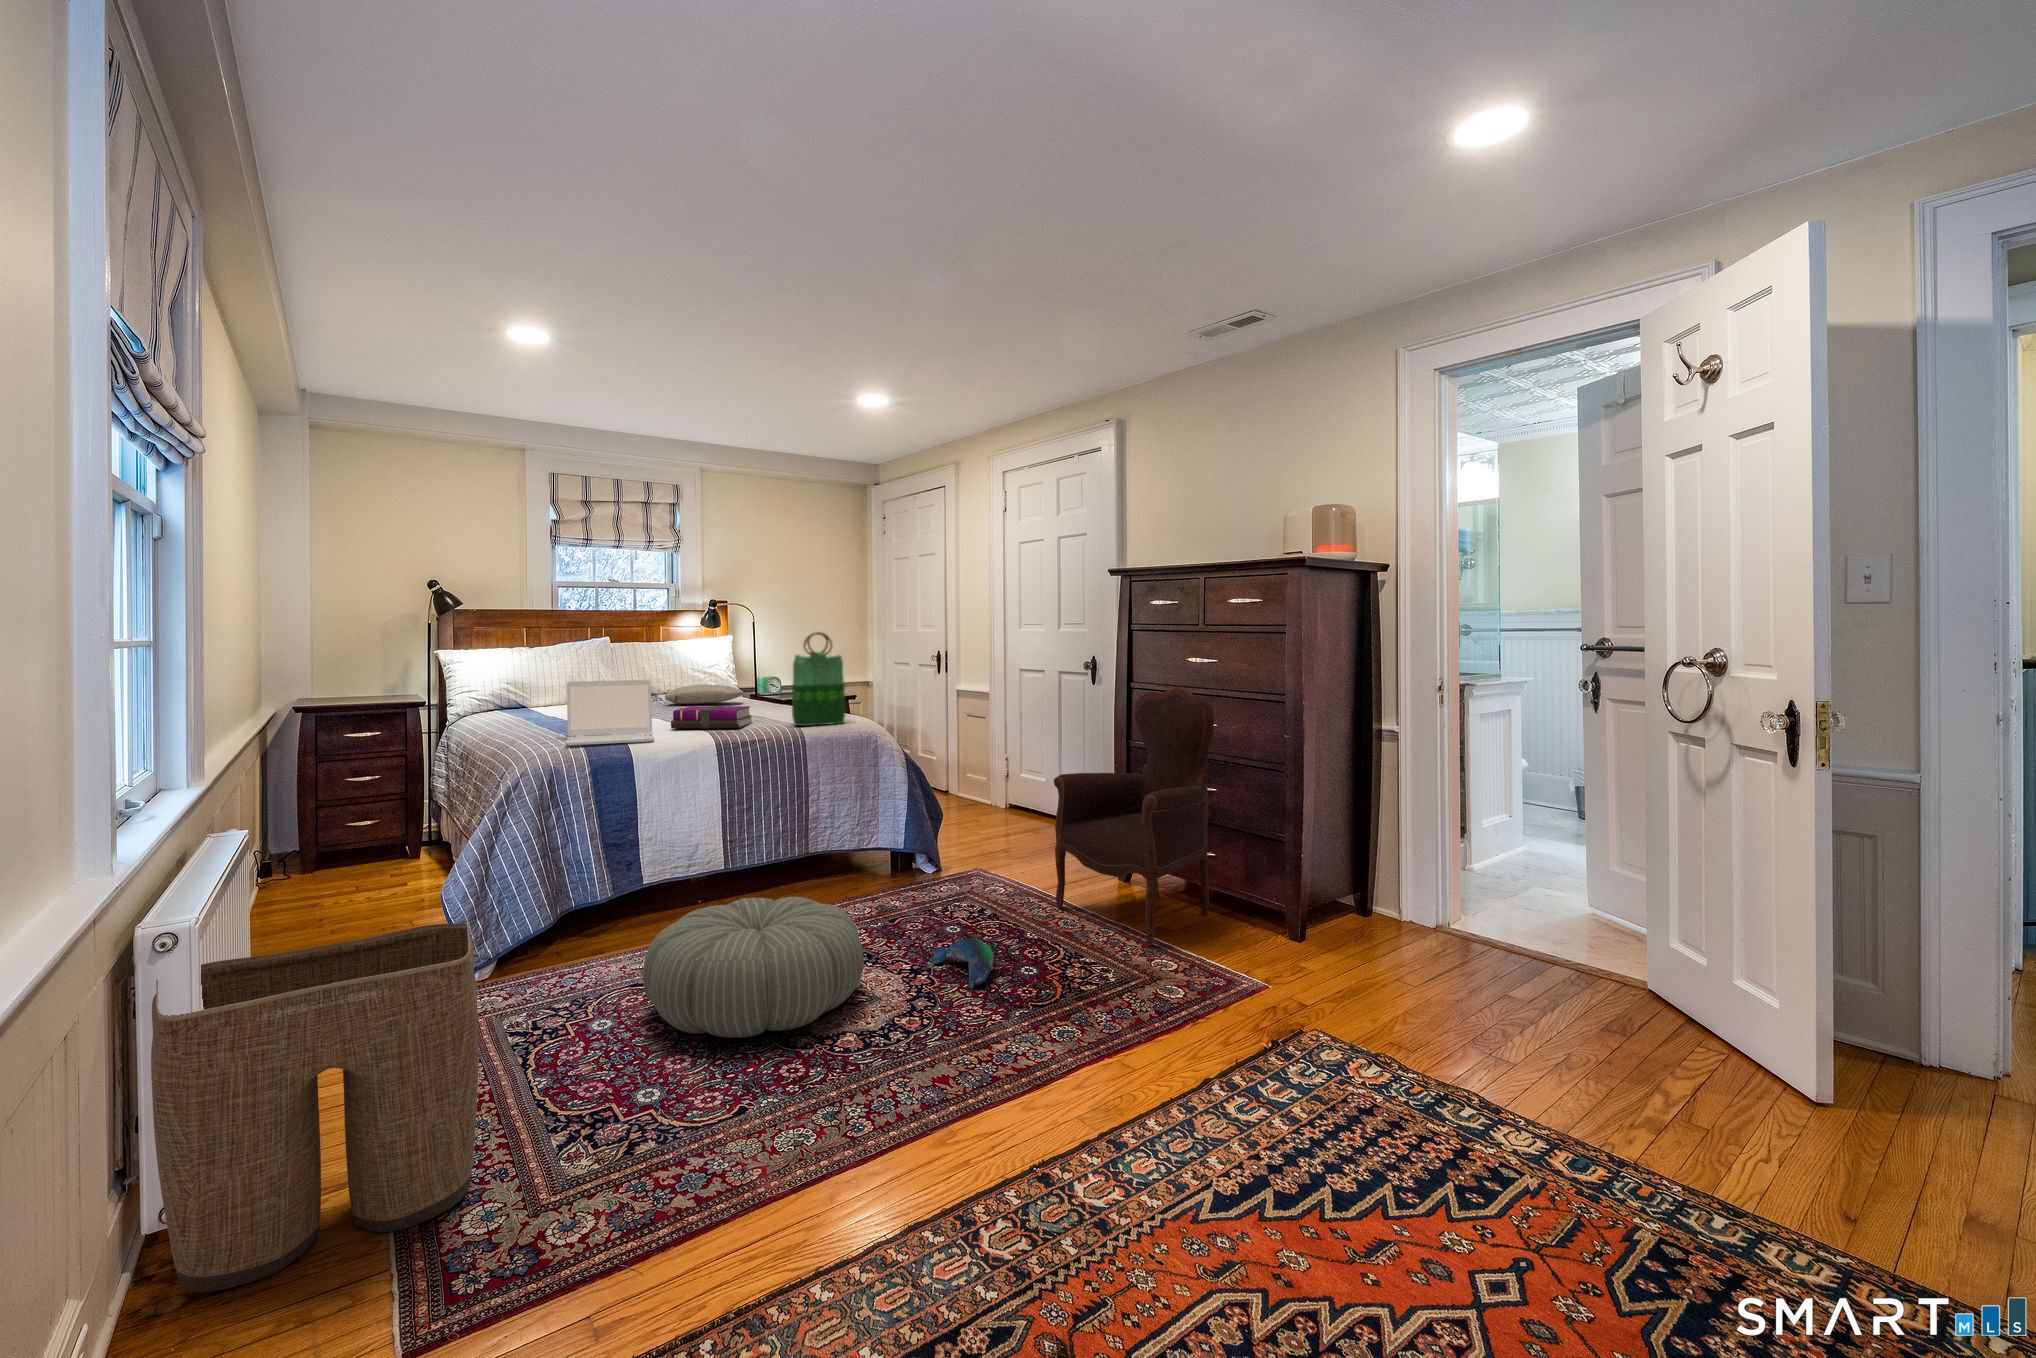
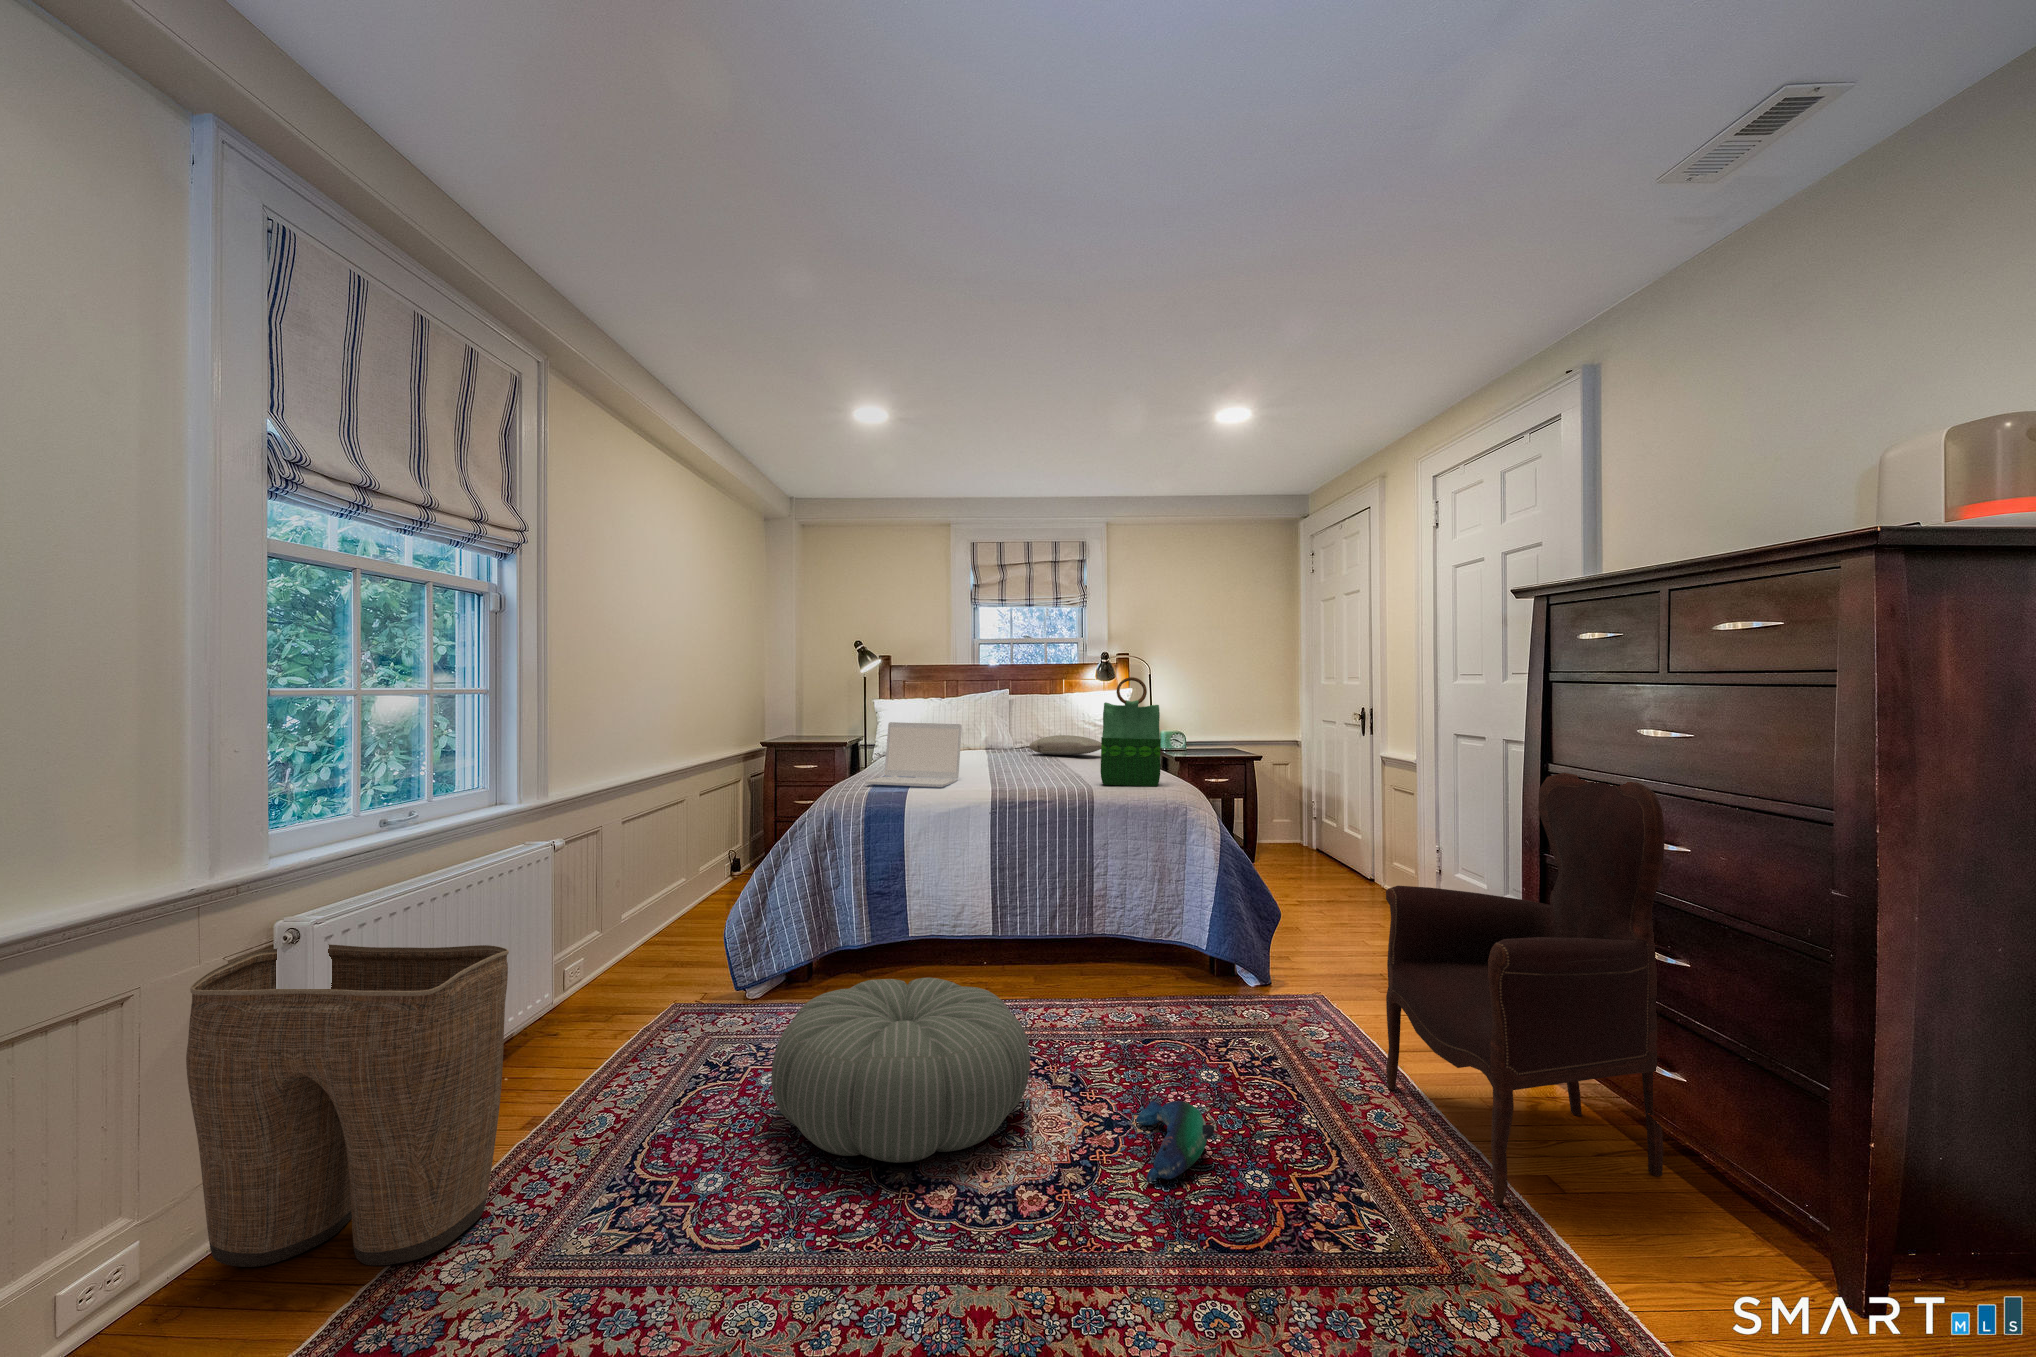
notebook: present [671,706,752,729] -> none [982,755,1071,781]

